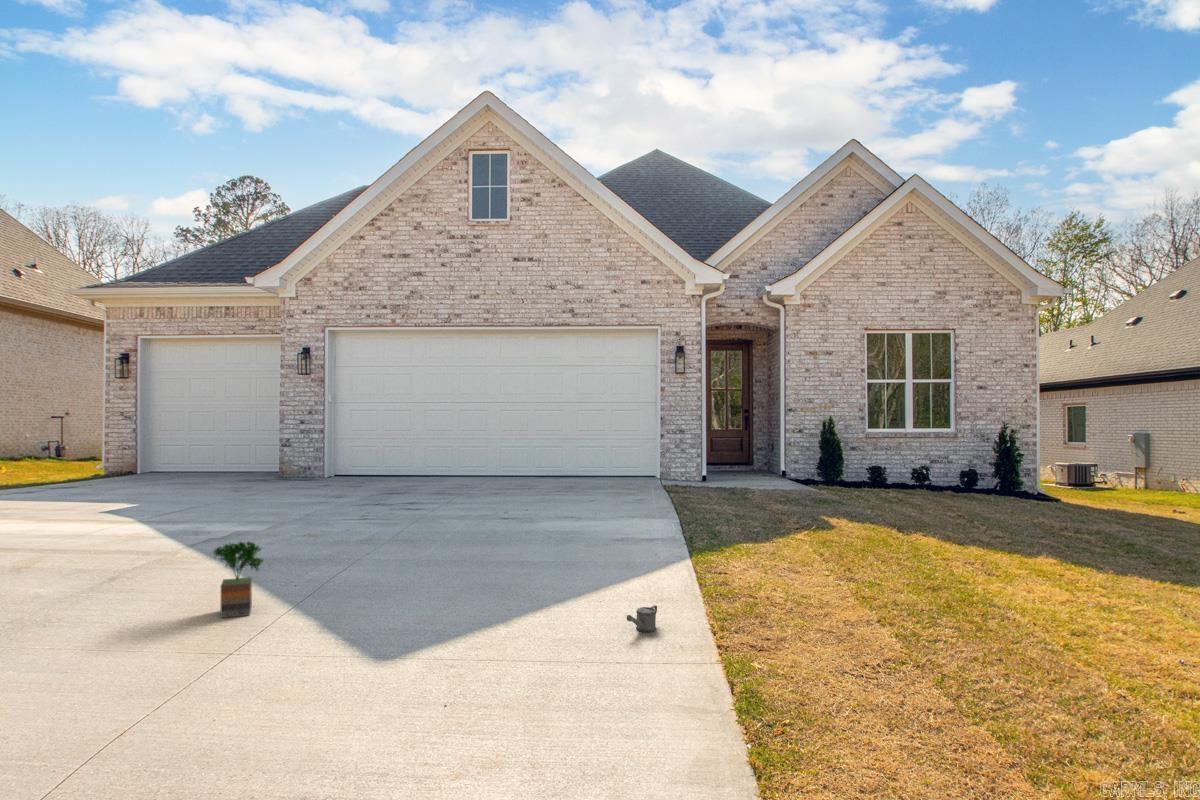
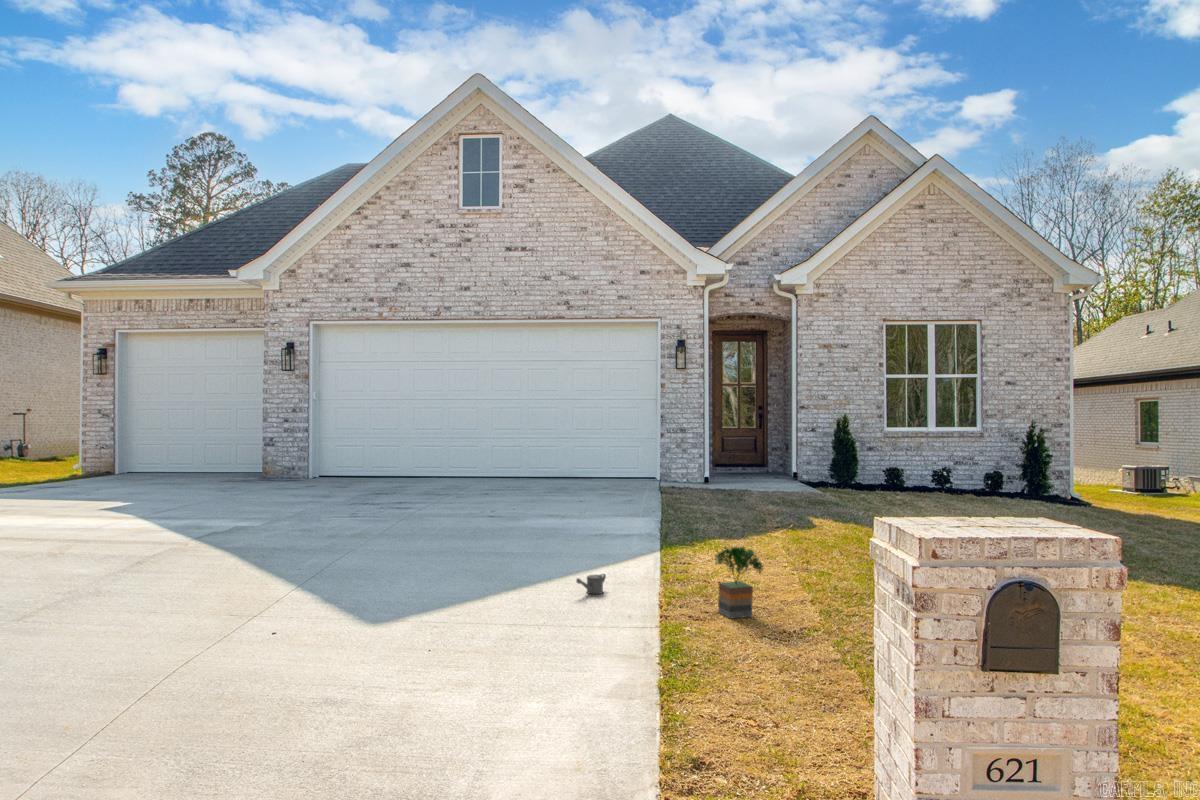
potted tree: present [213,542,264,618] -> present [715,547,763,619]

